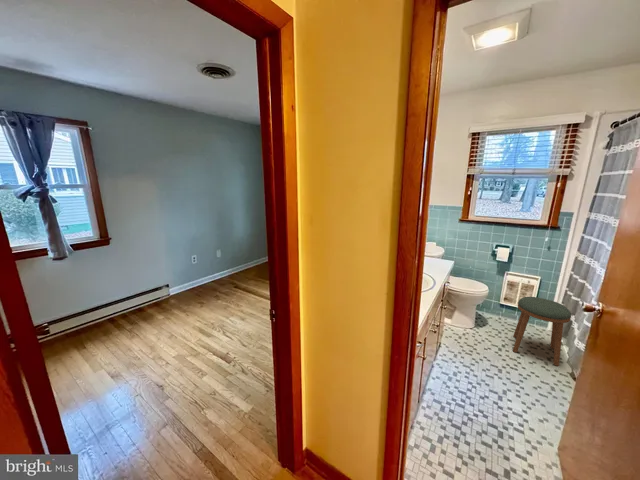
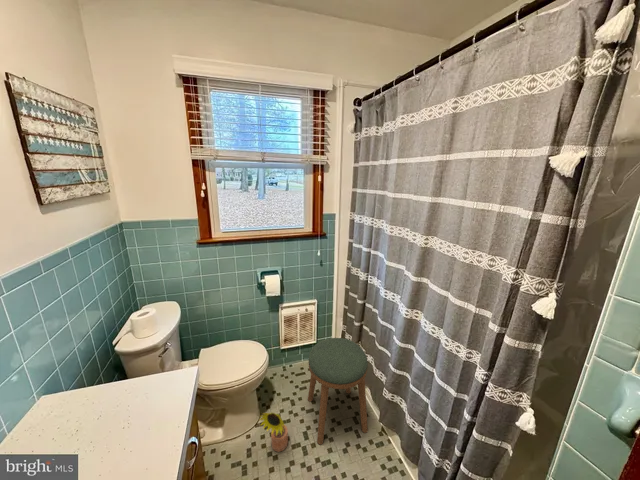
decorative plant: none [476,312,493,343] -> present [260,413,288,452]

